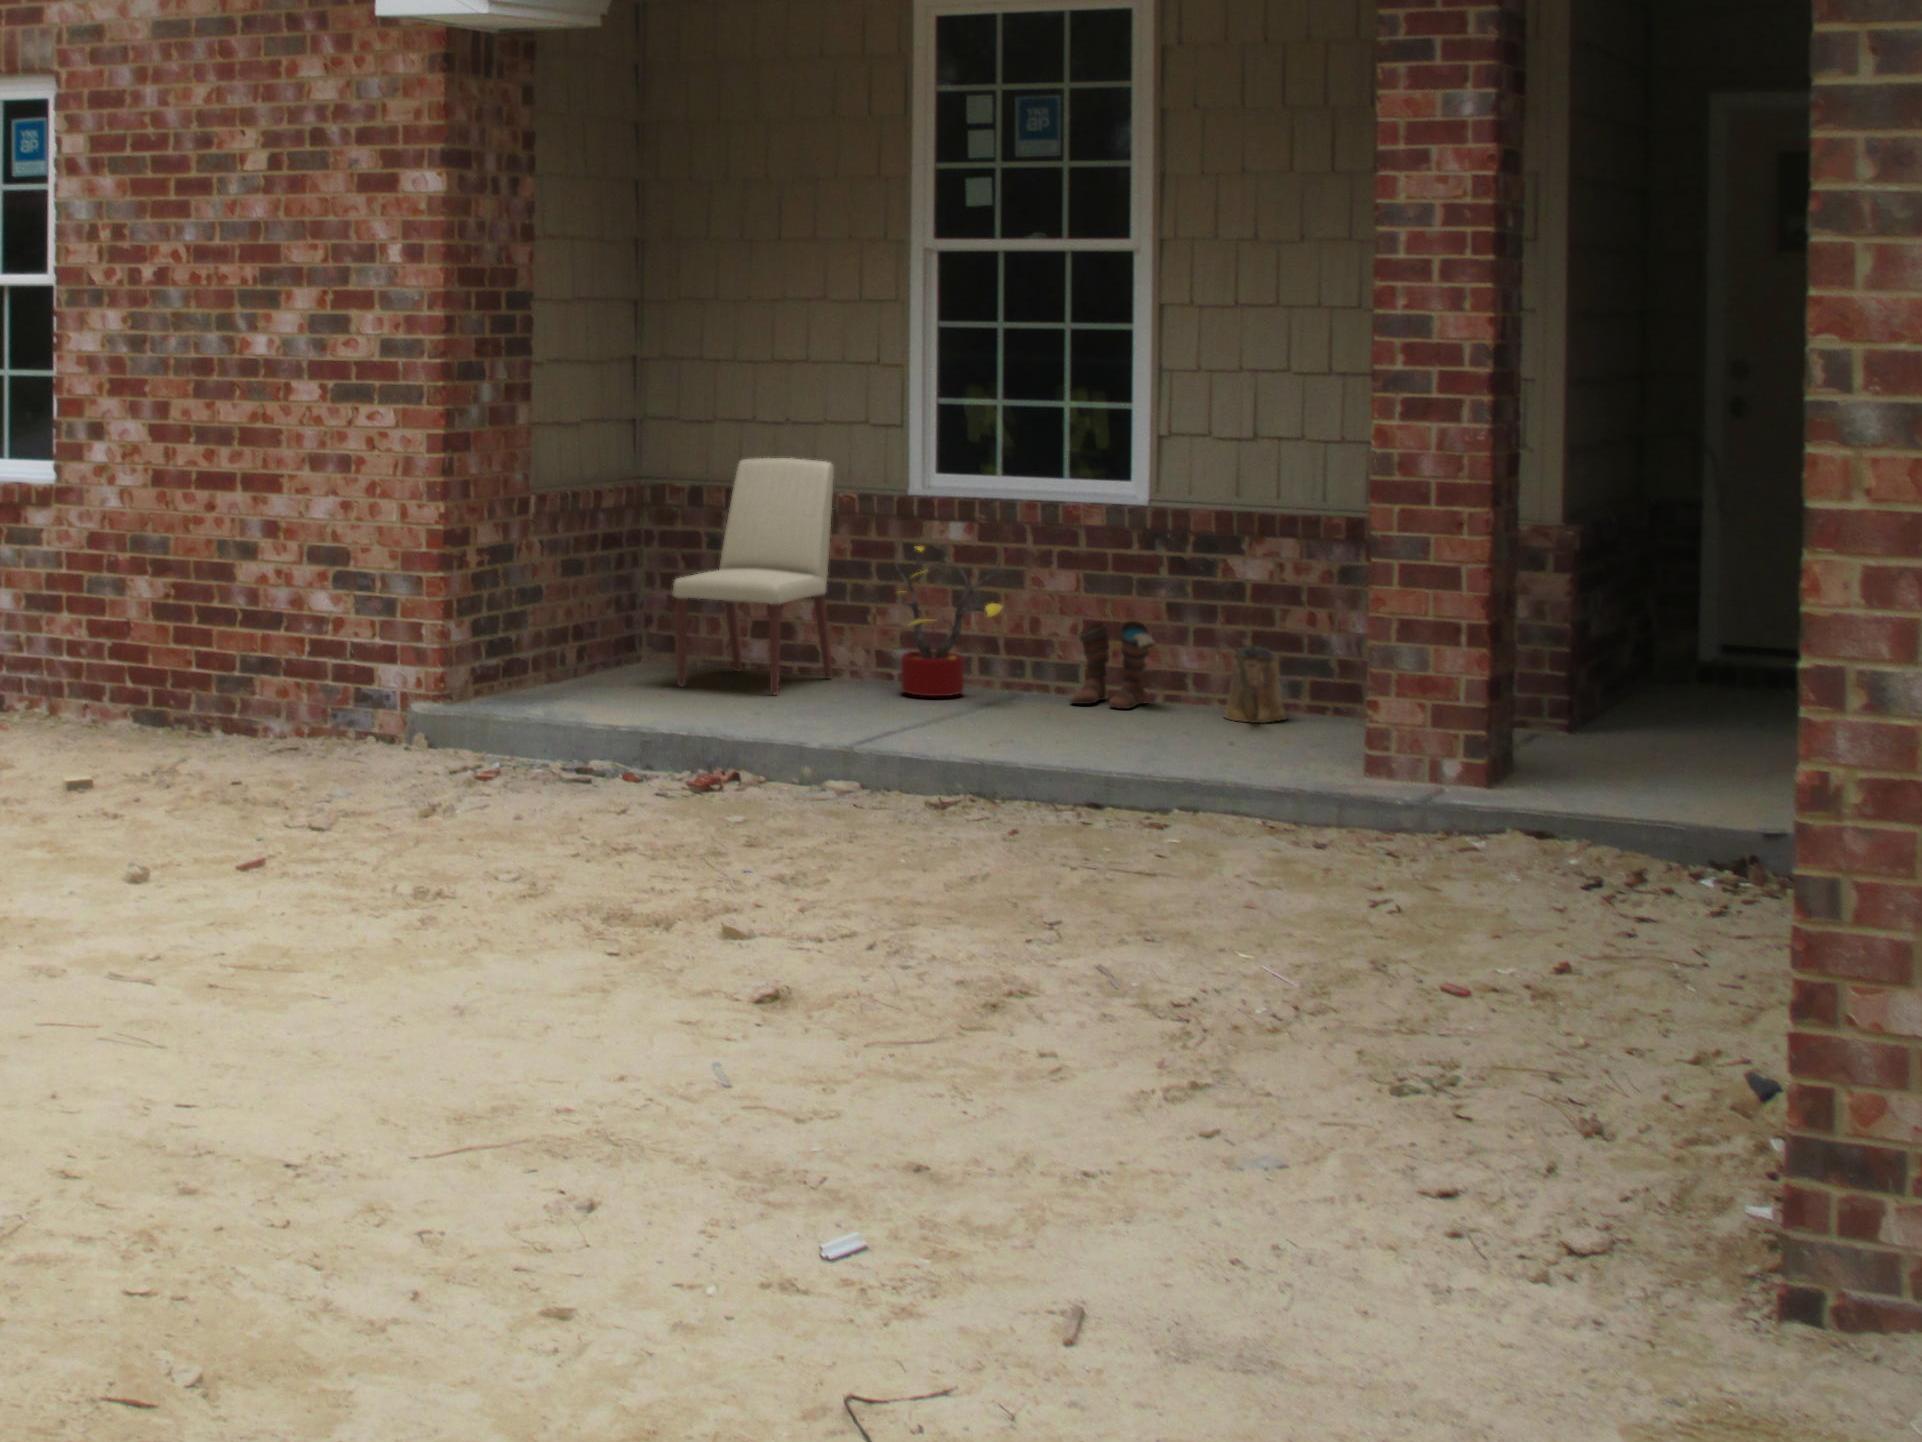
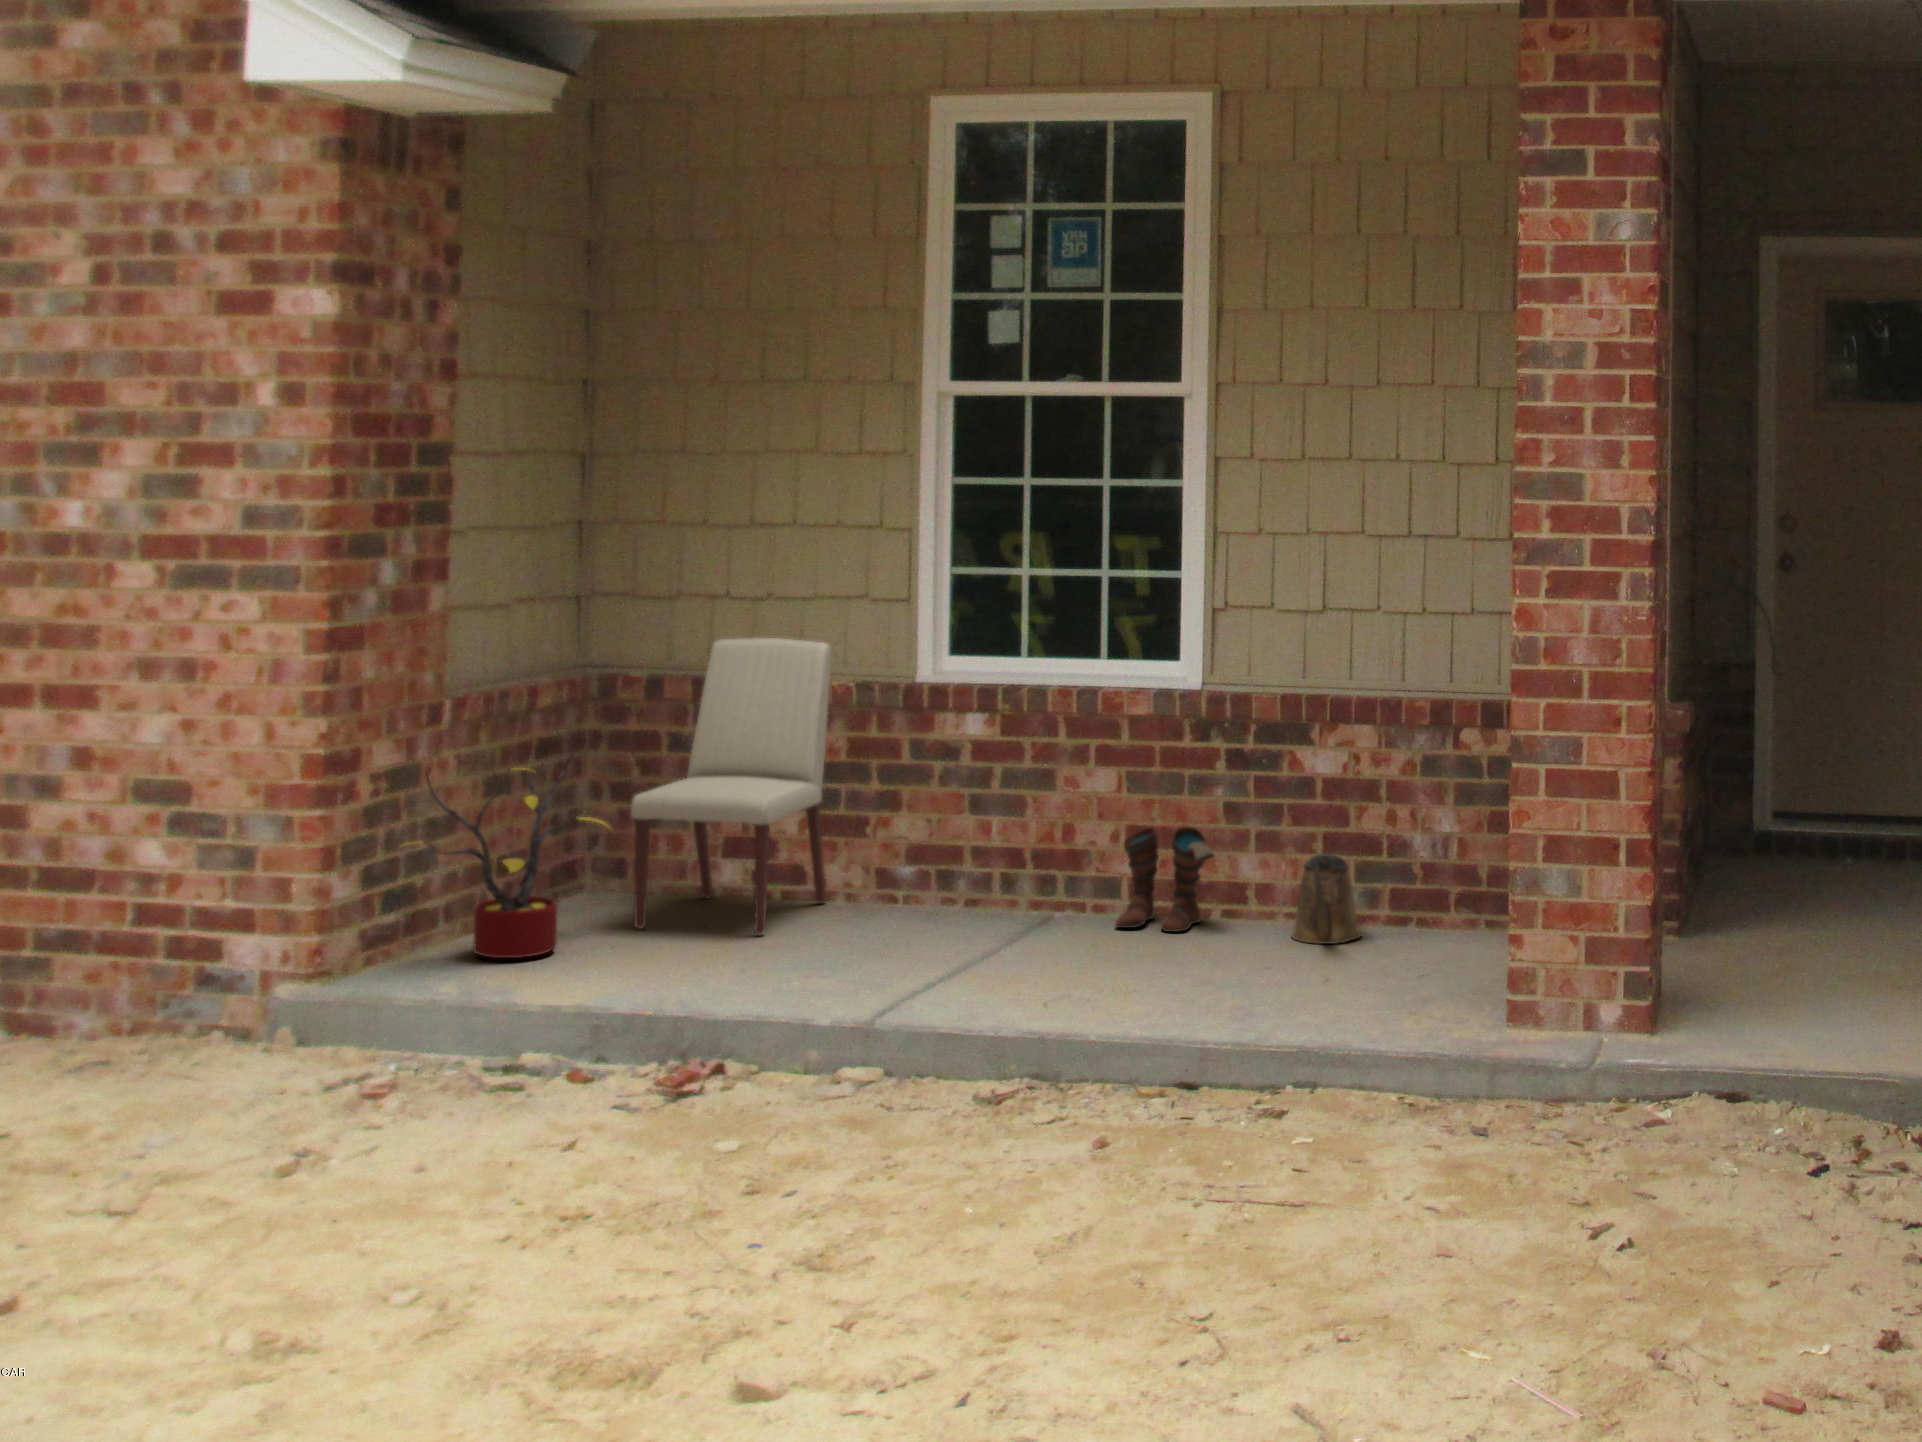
decorative plant: present [895,544,1002,696] -> present [402,767,608,958]

